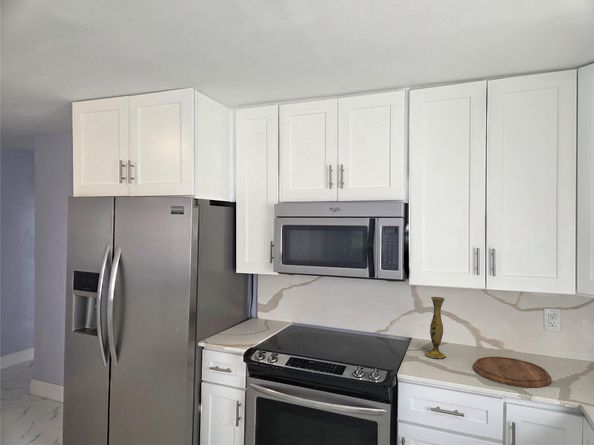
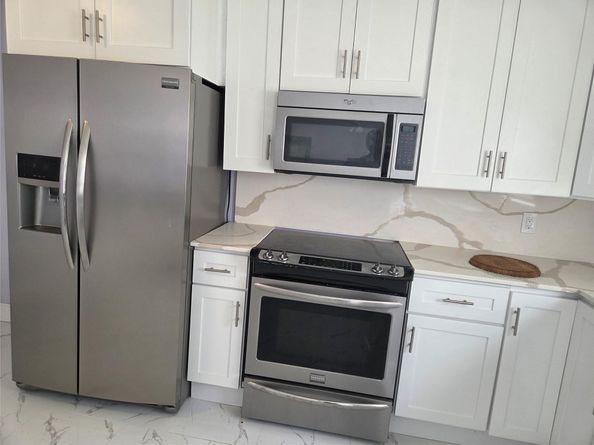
vase: present [425,297,446,358] -> none [421,199,447,257]

